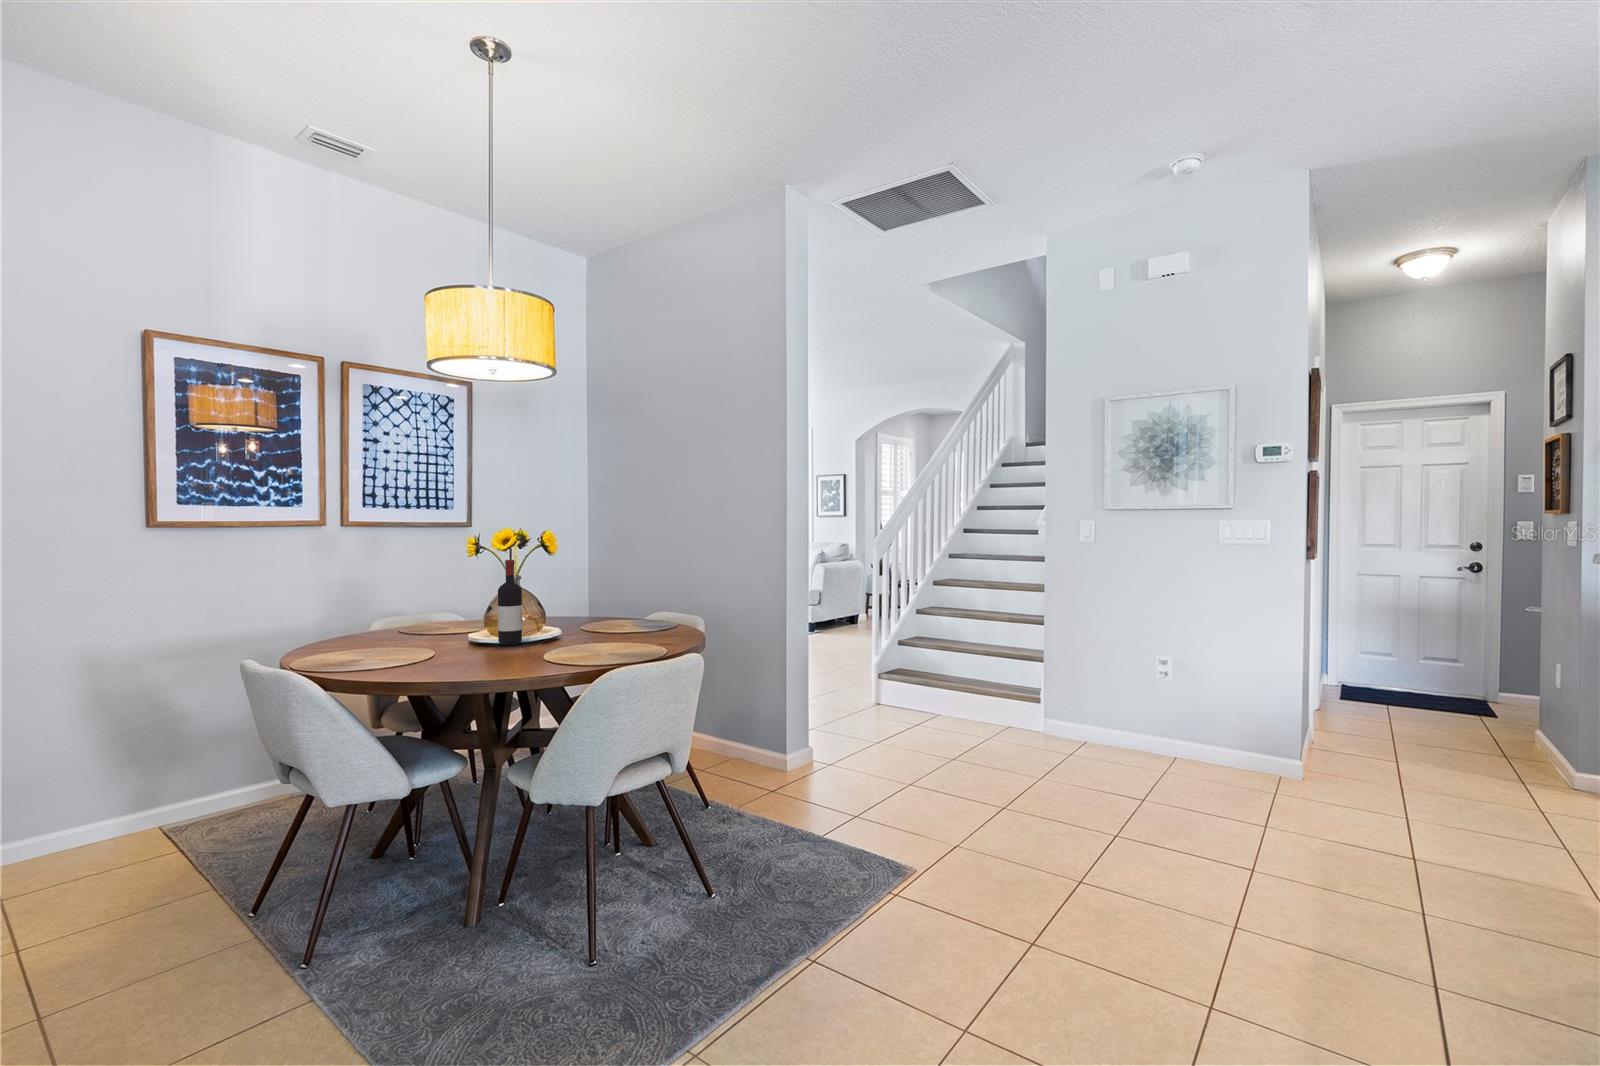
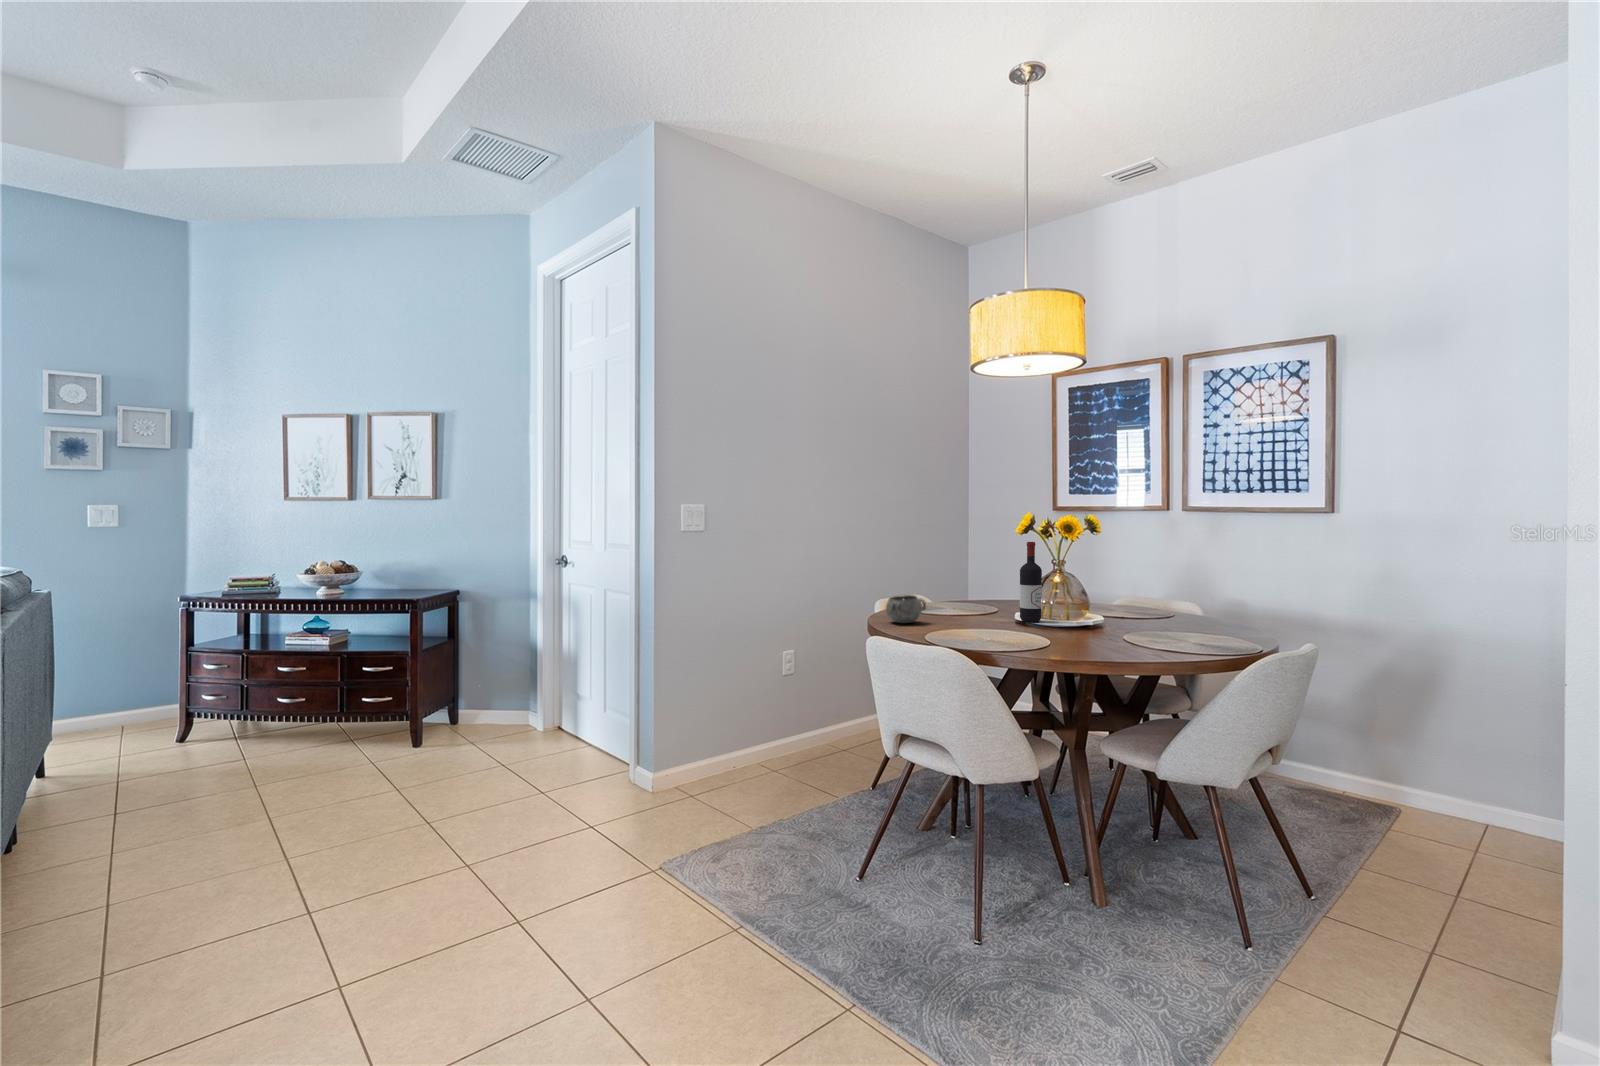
decorative bowl: none [467,634,522,671] -> present [886,595,926,623]

